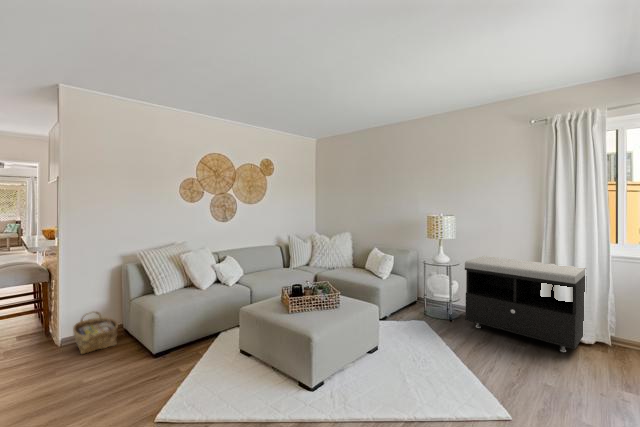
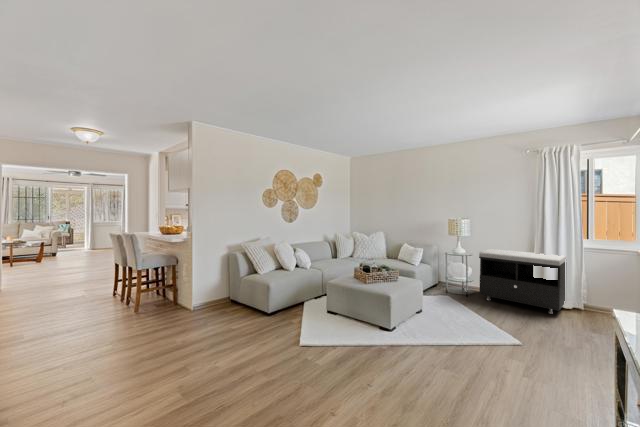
woven basket: present [73,312,118,354] -> none [205,285,236,314]

